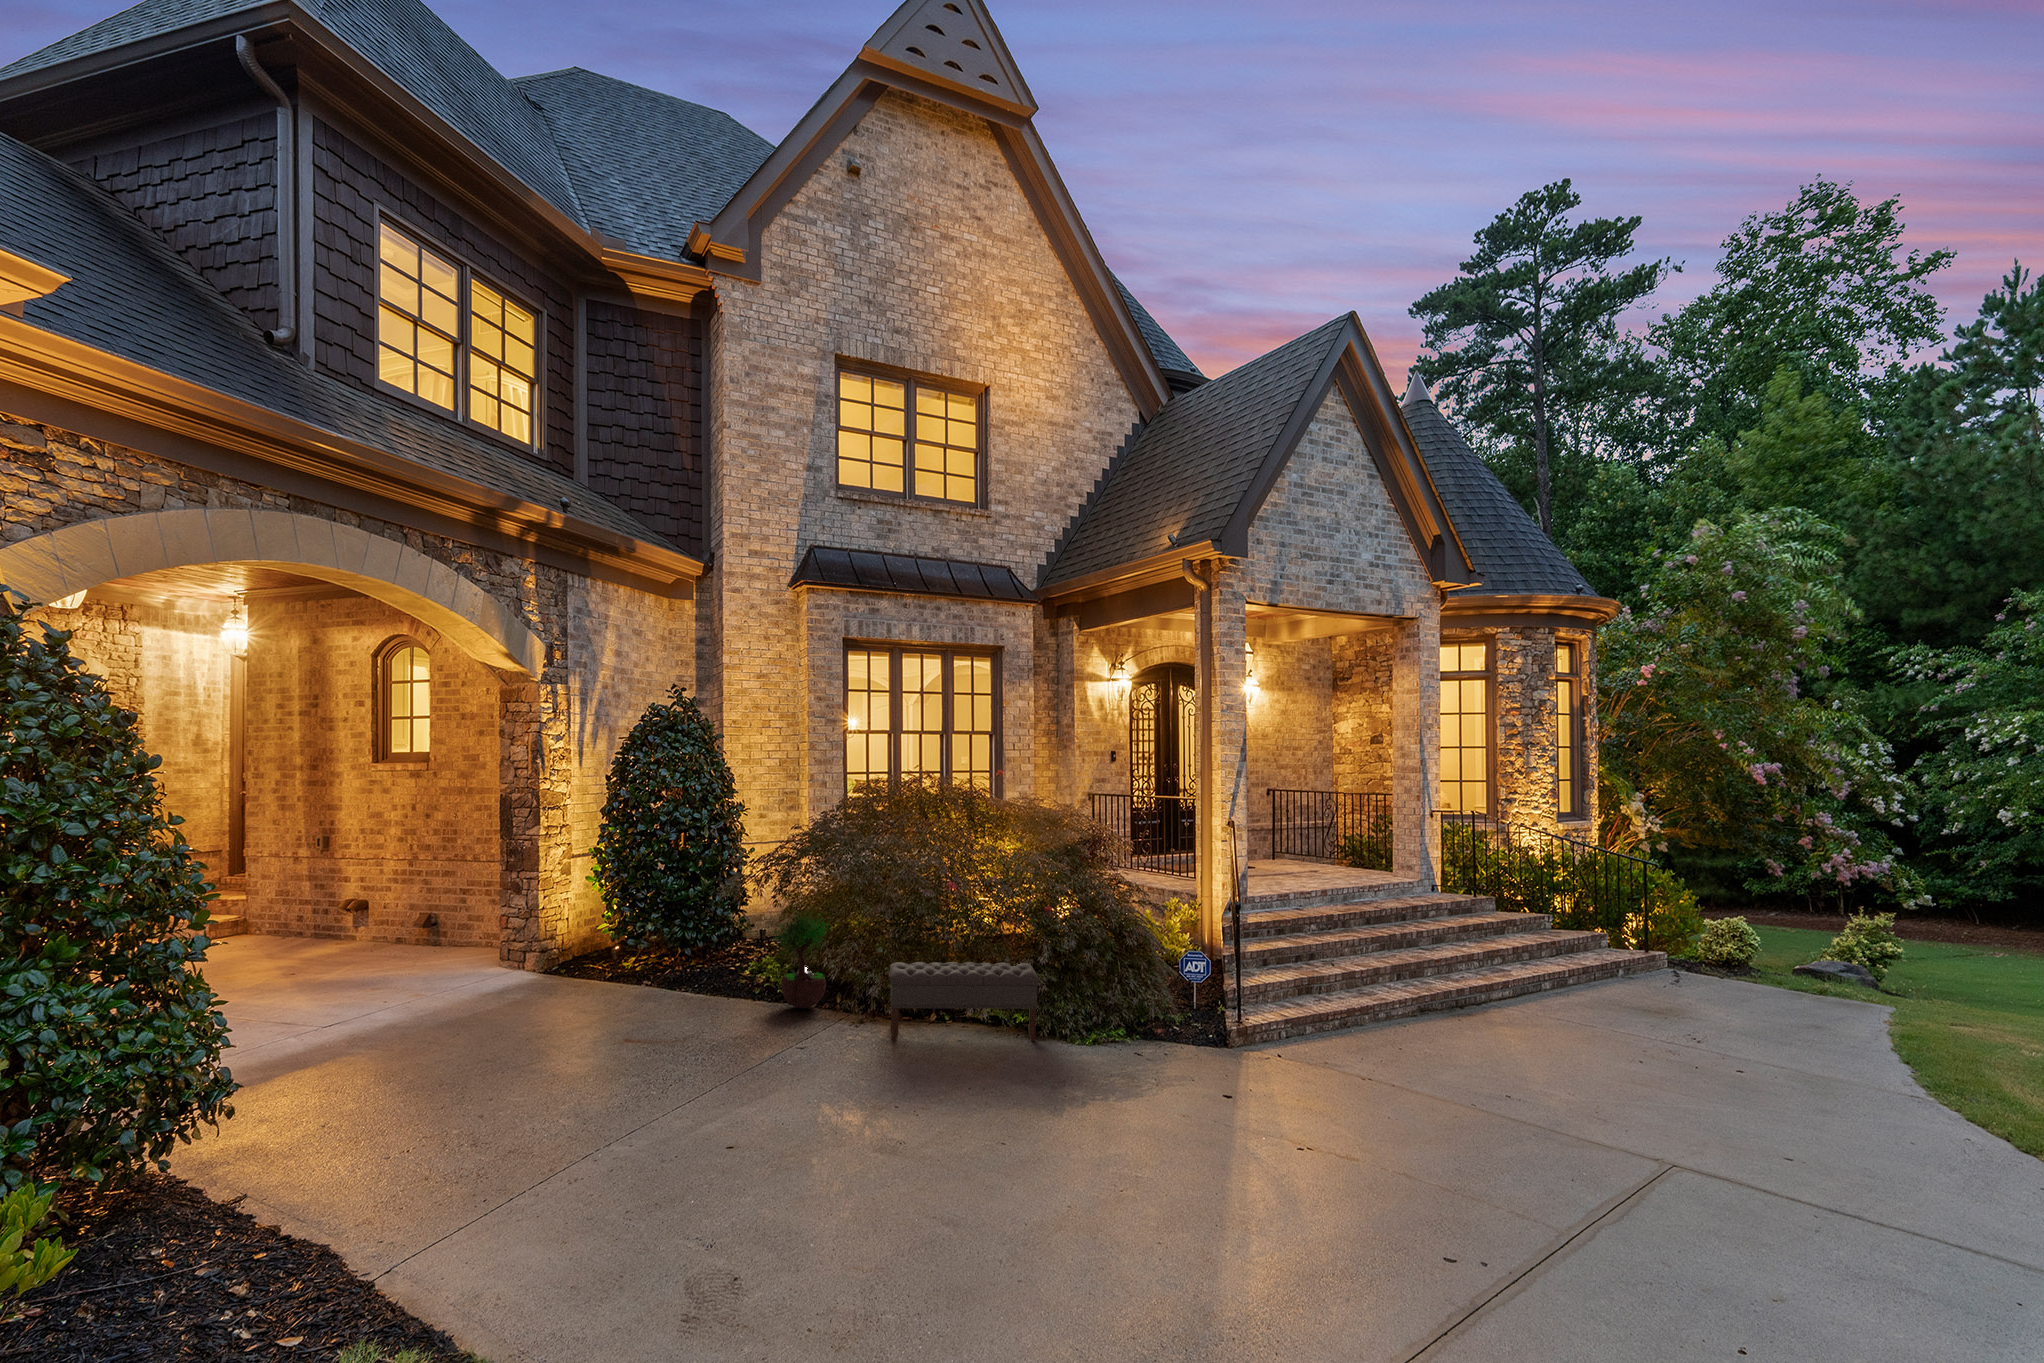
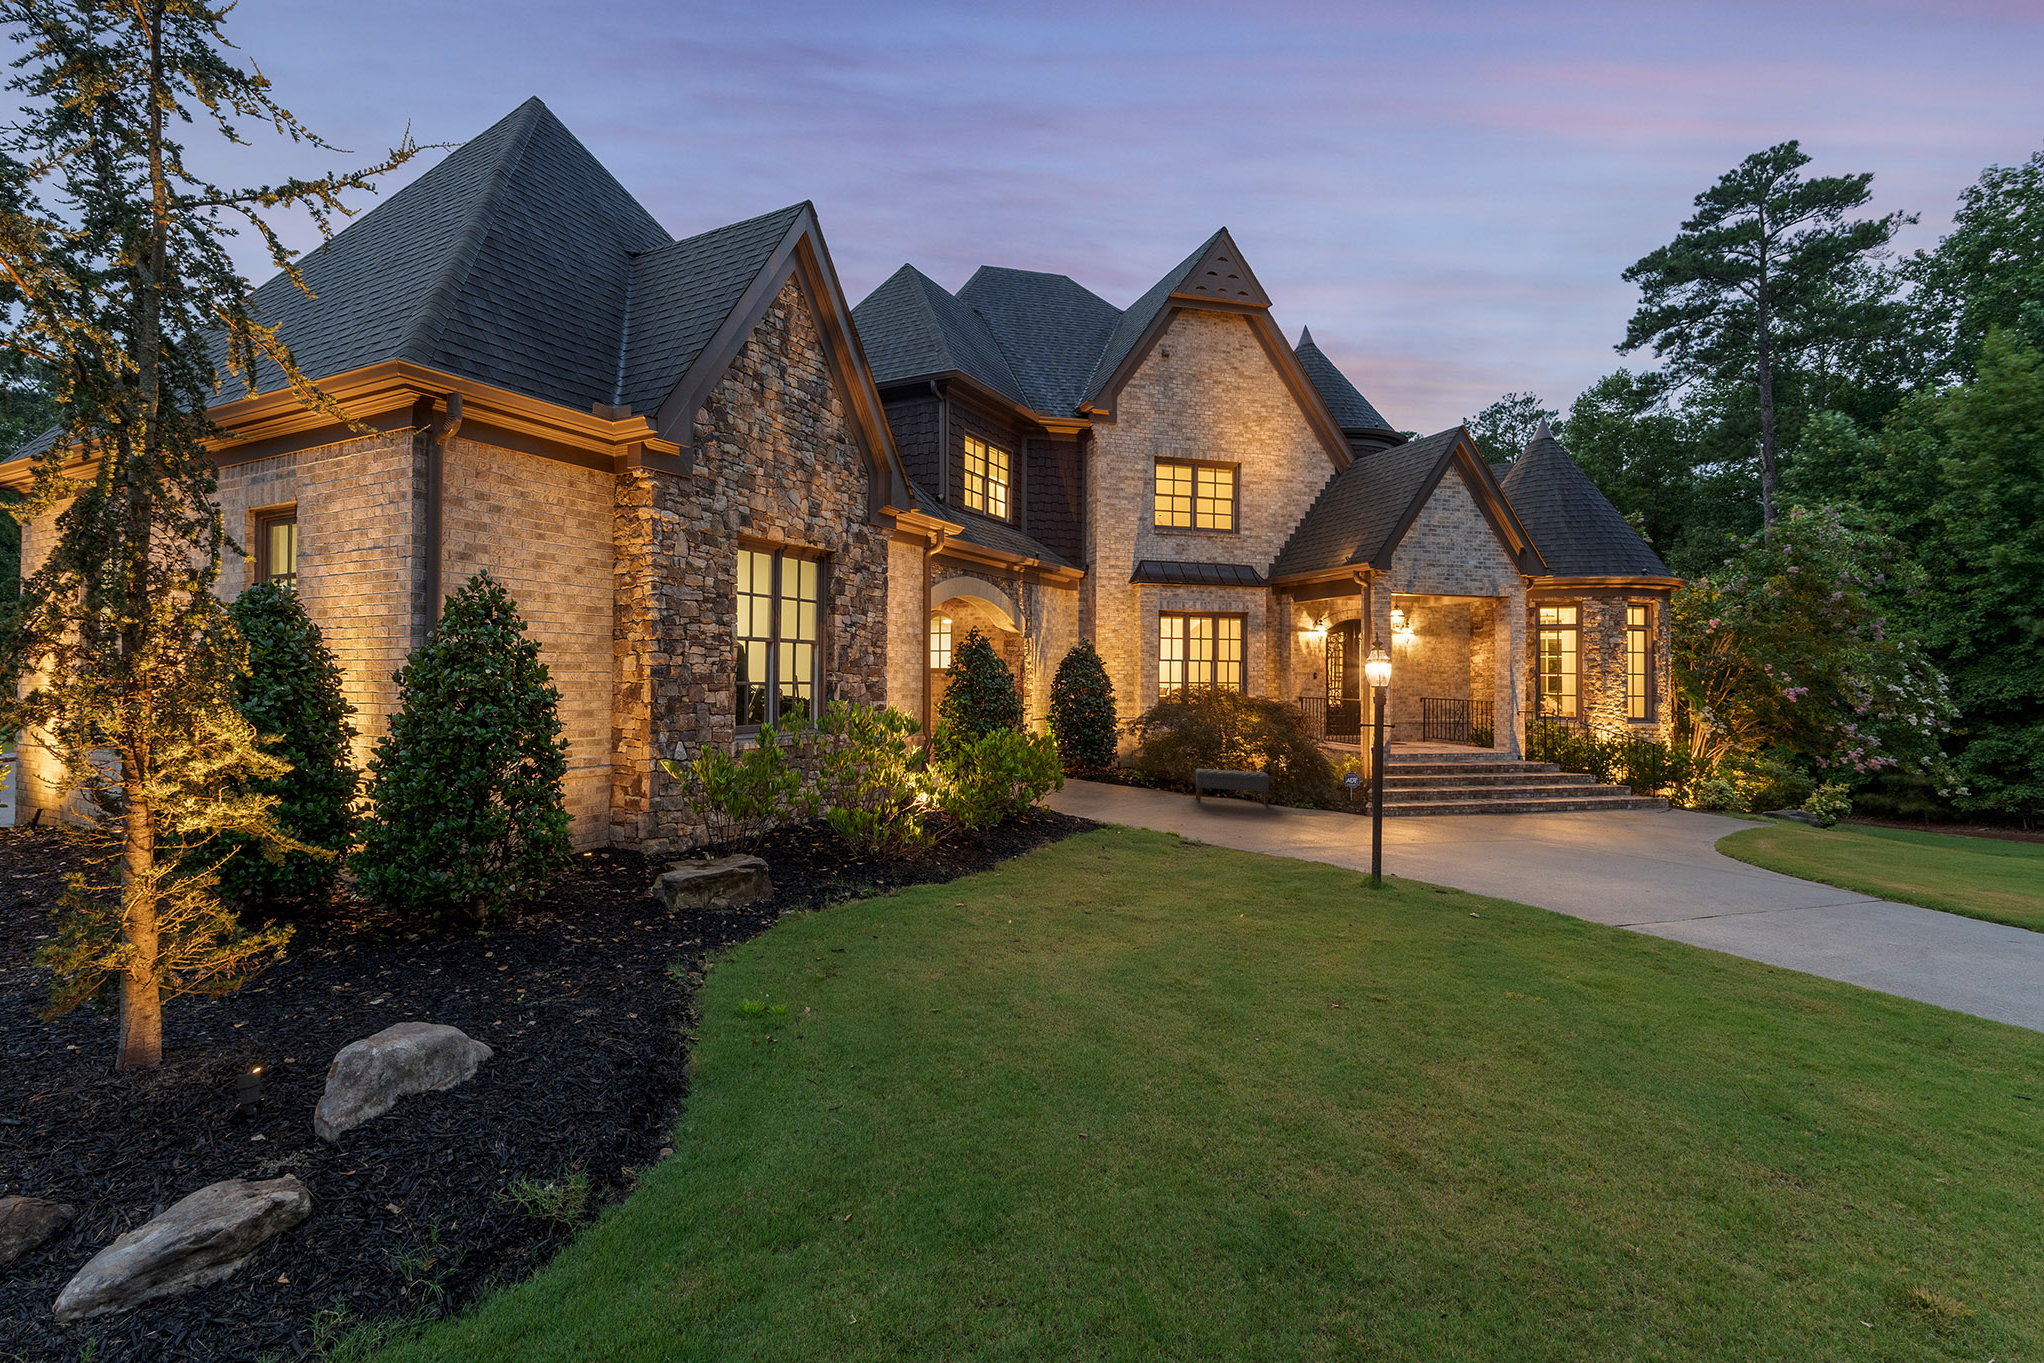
potted tree: present [773,910,831,1008] -> none [1136,741,1165,789]

